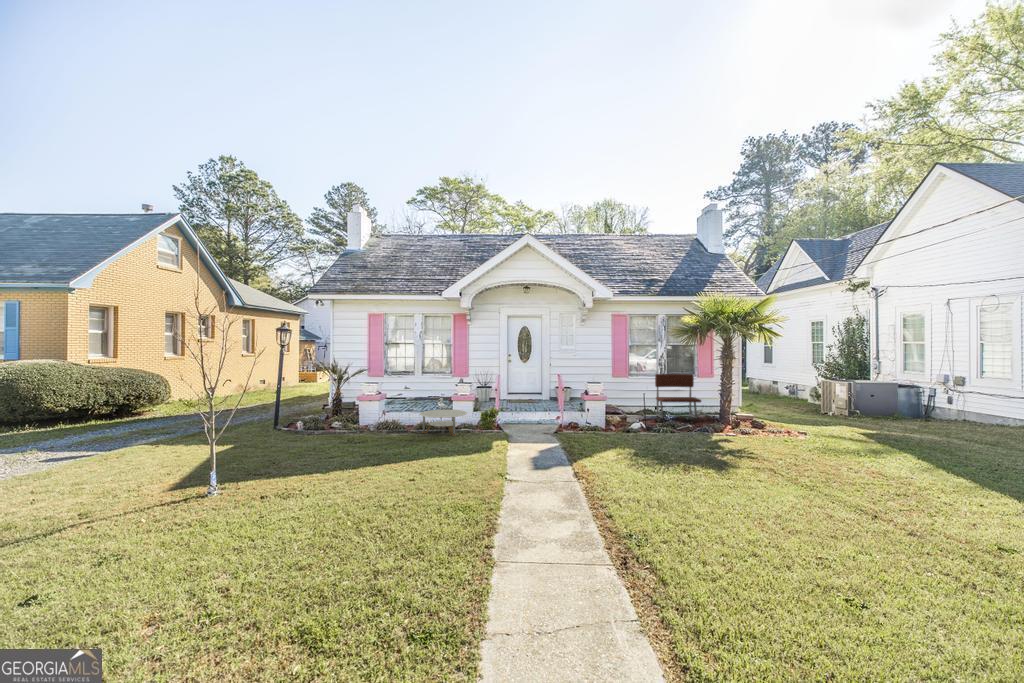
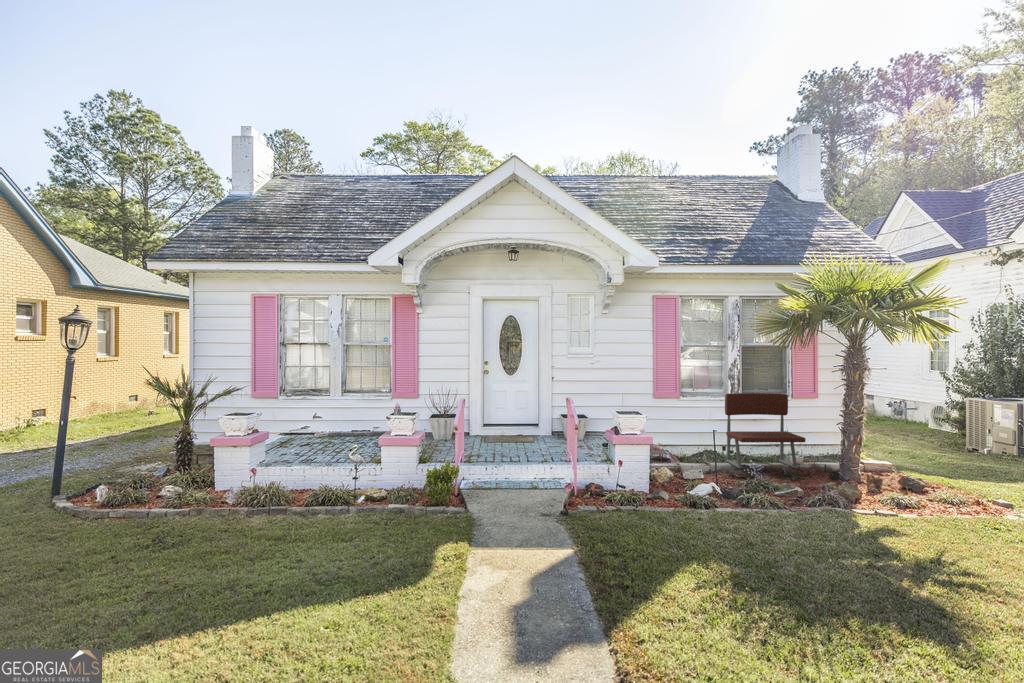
round table: present [420,410,467,436] -> none [312,464,403,522]

